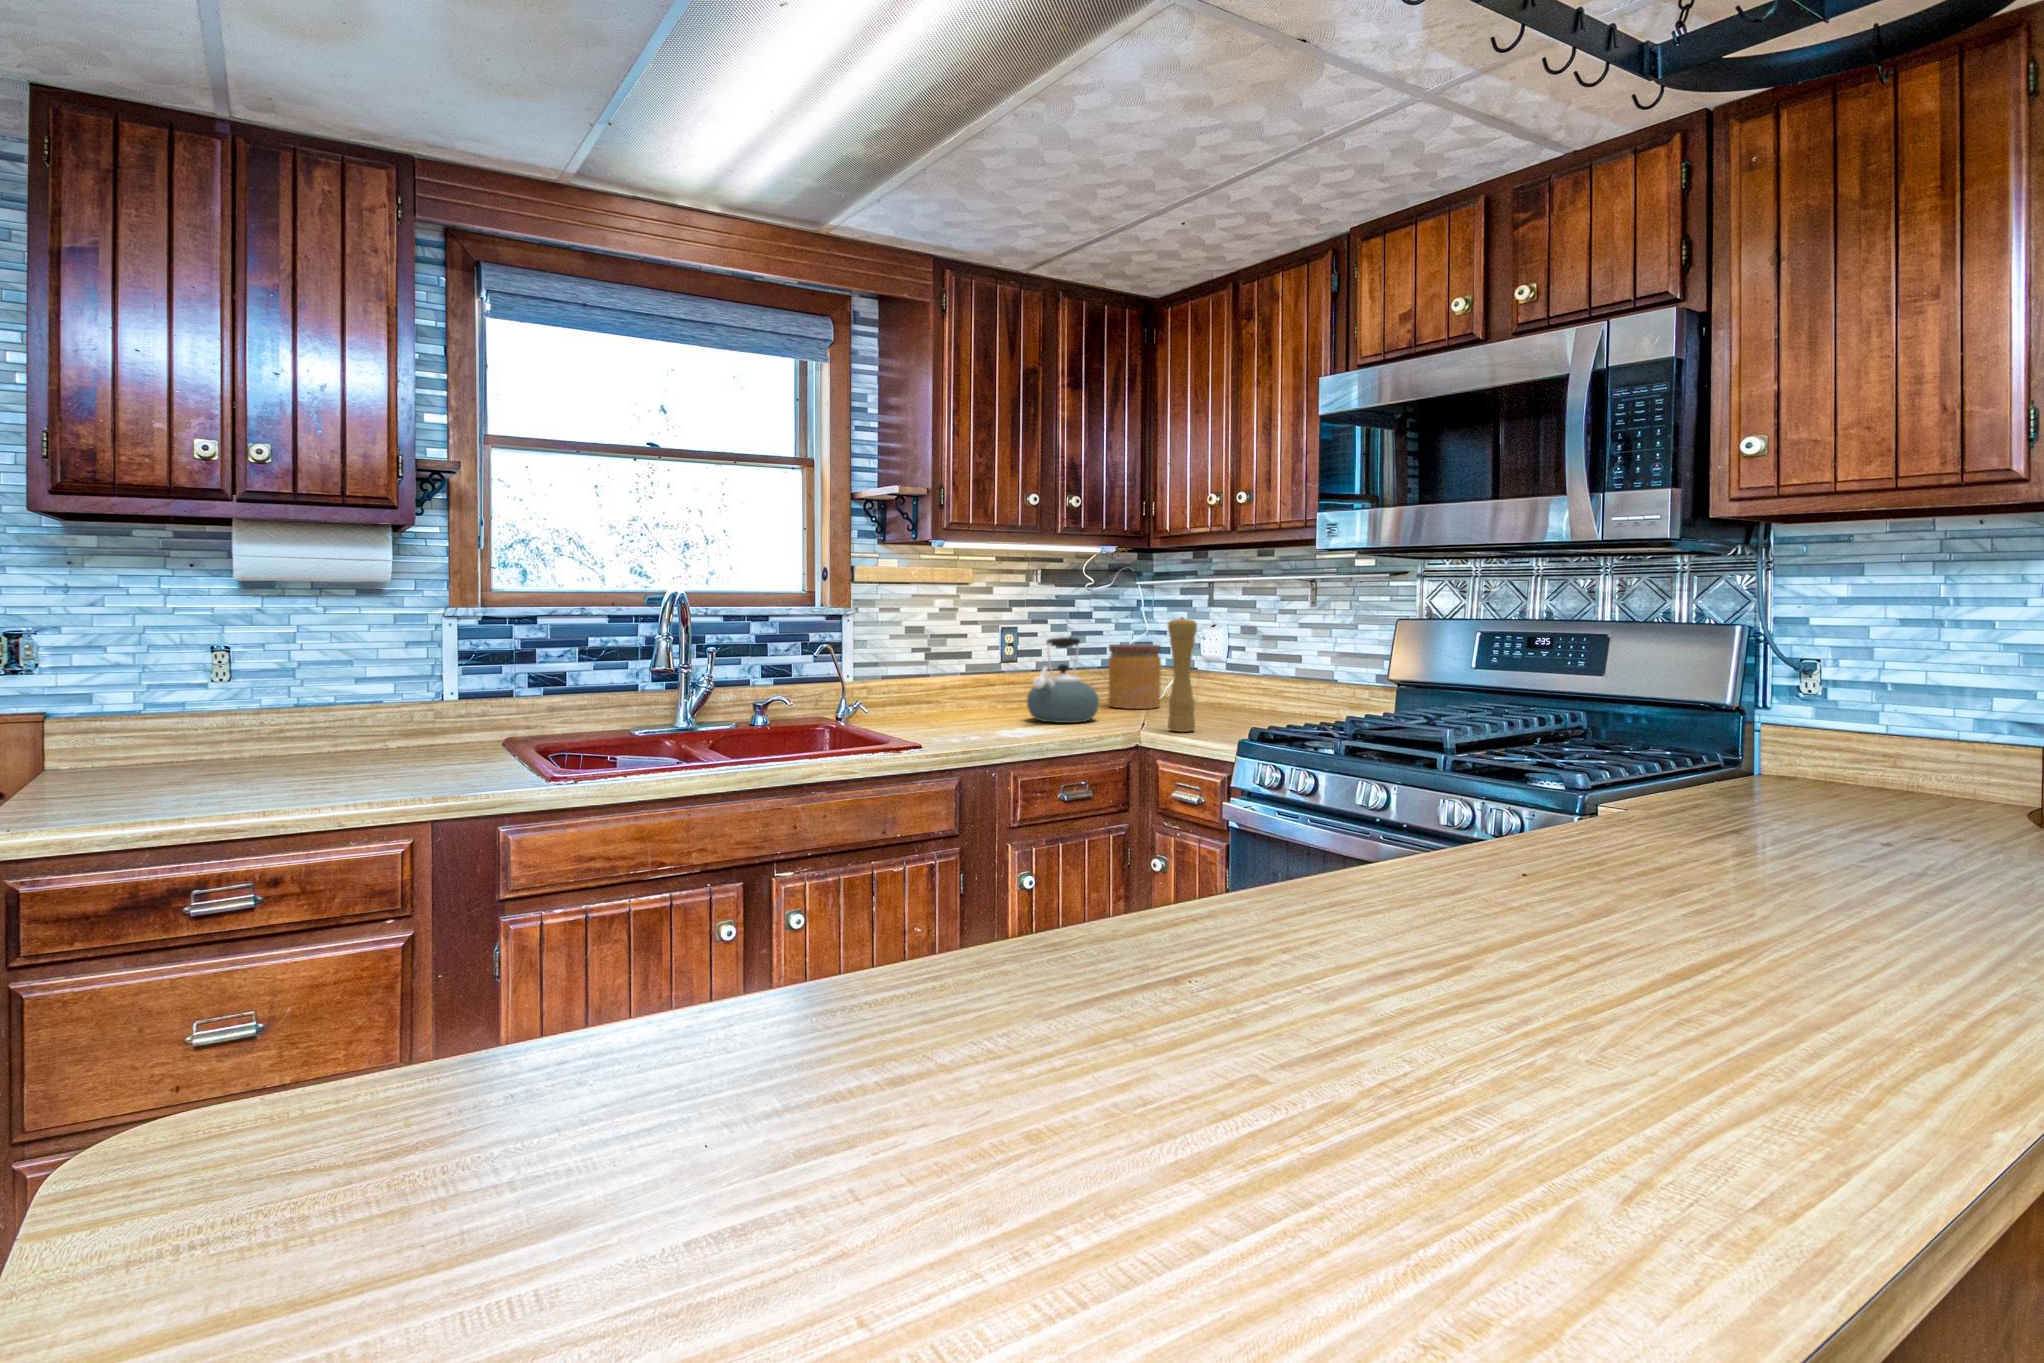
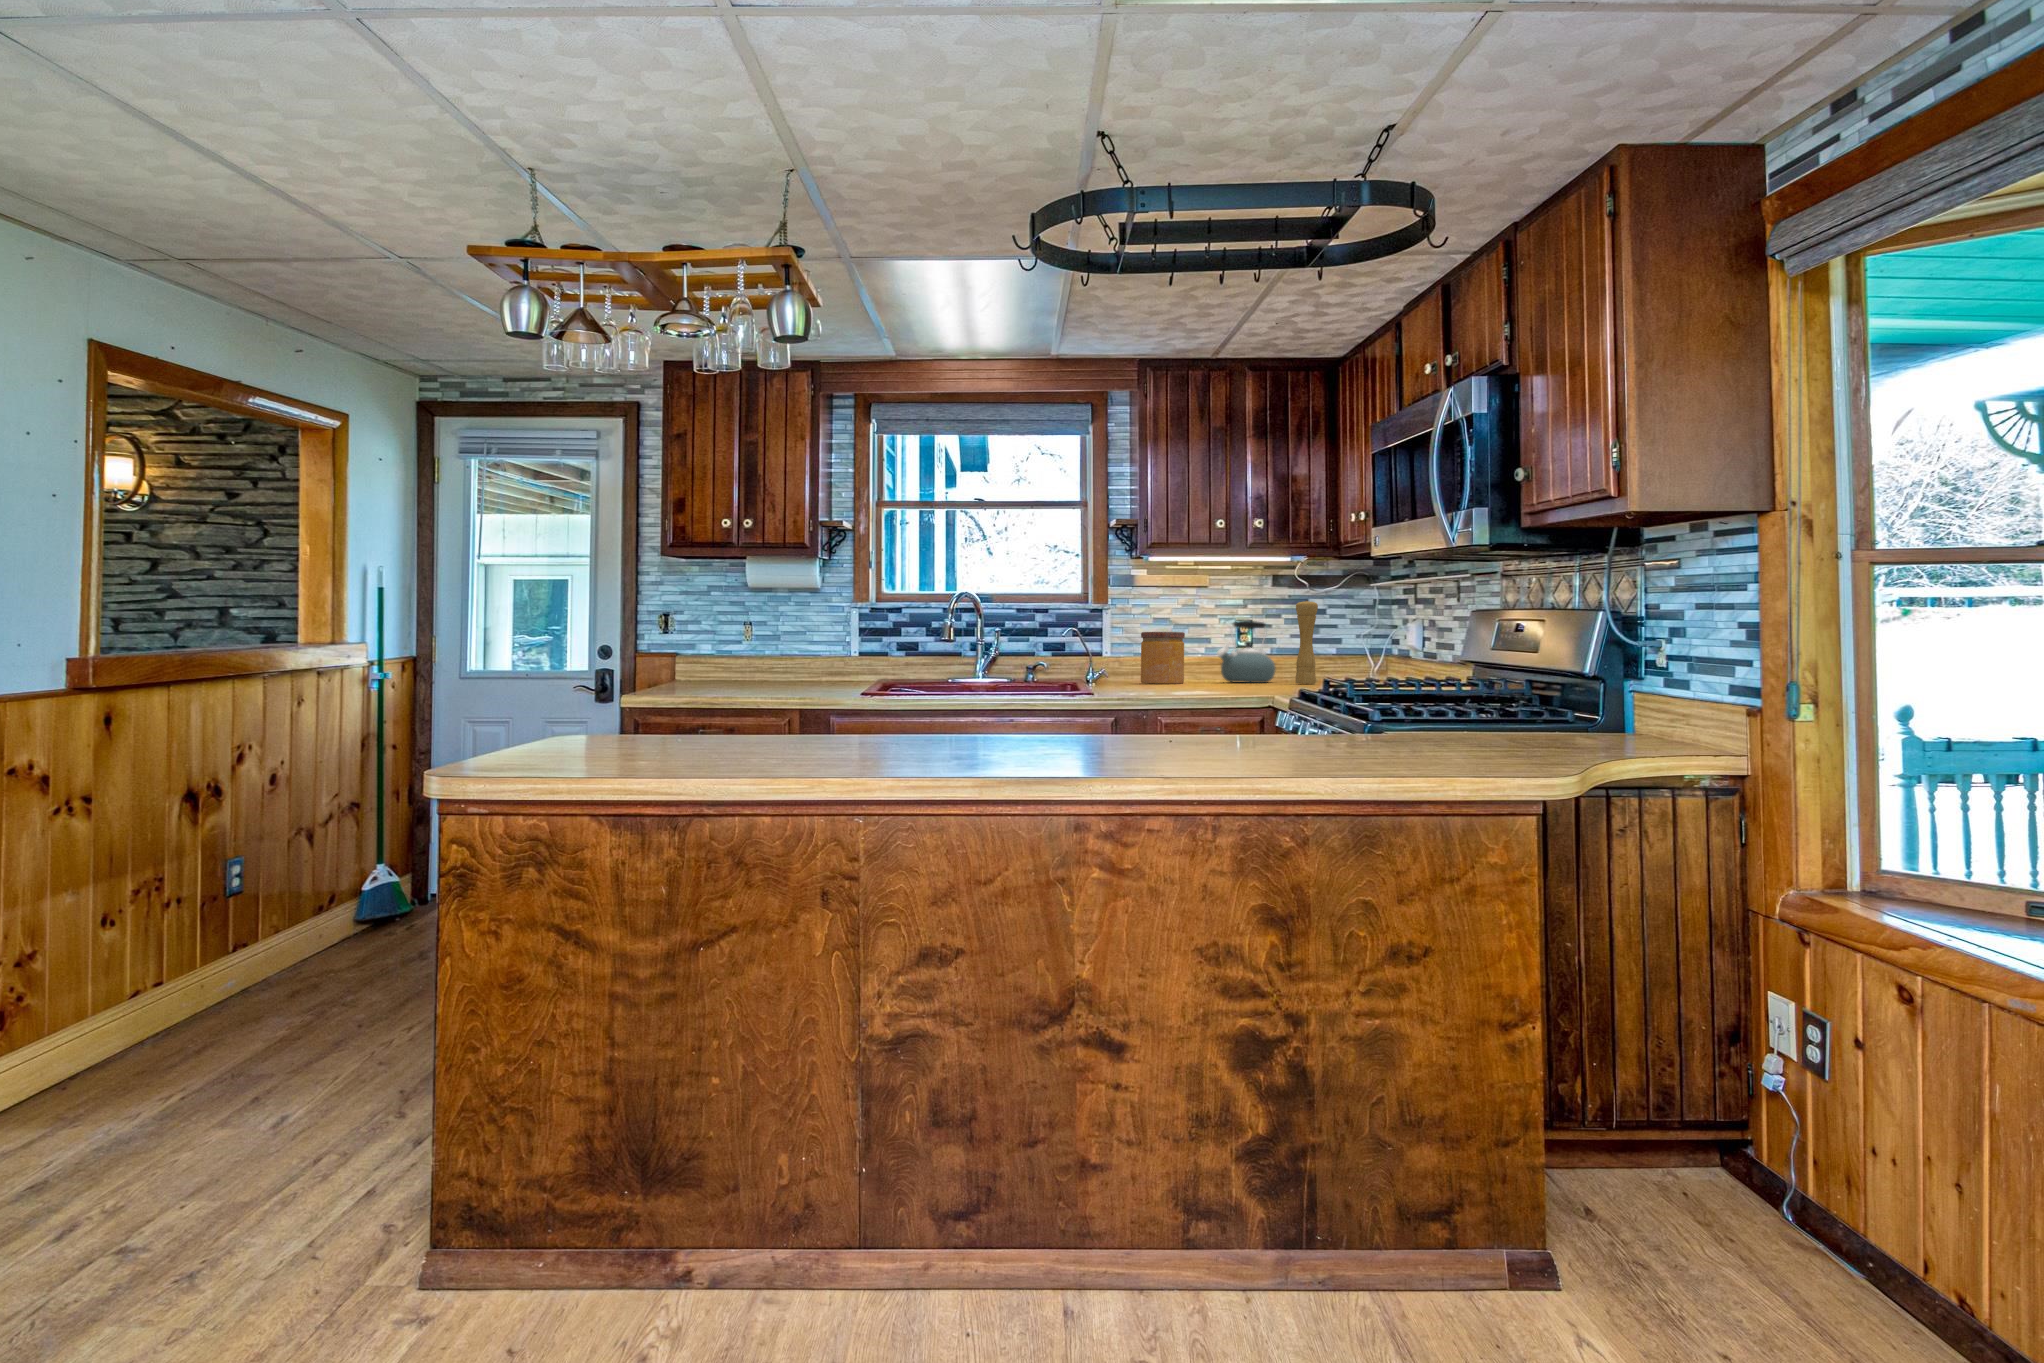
jar: present [1108,644,1161,709] -> present [1141,632,1185,684]

